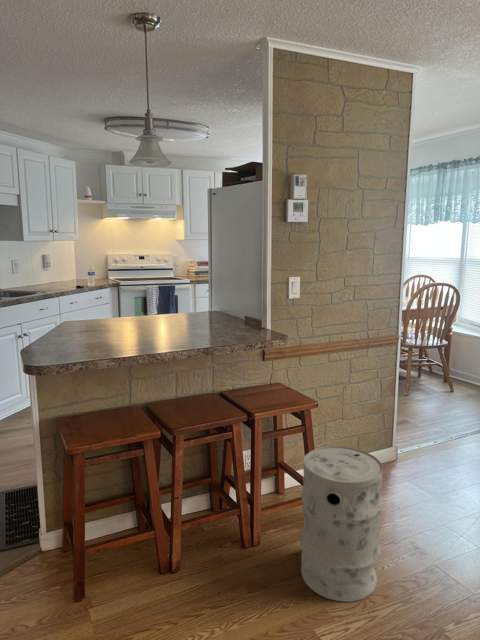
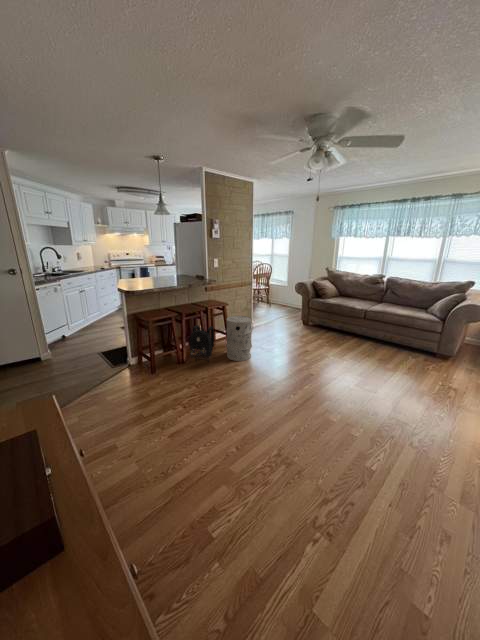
backpack: none [183,466,262,589] -> present [189,325,214,362]

